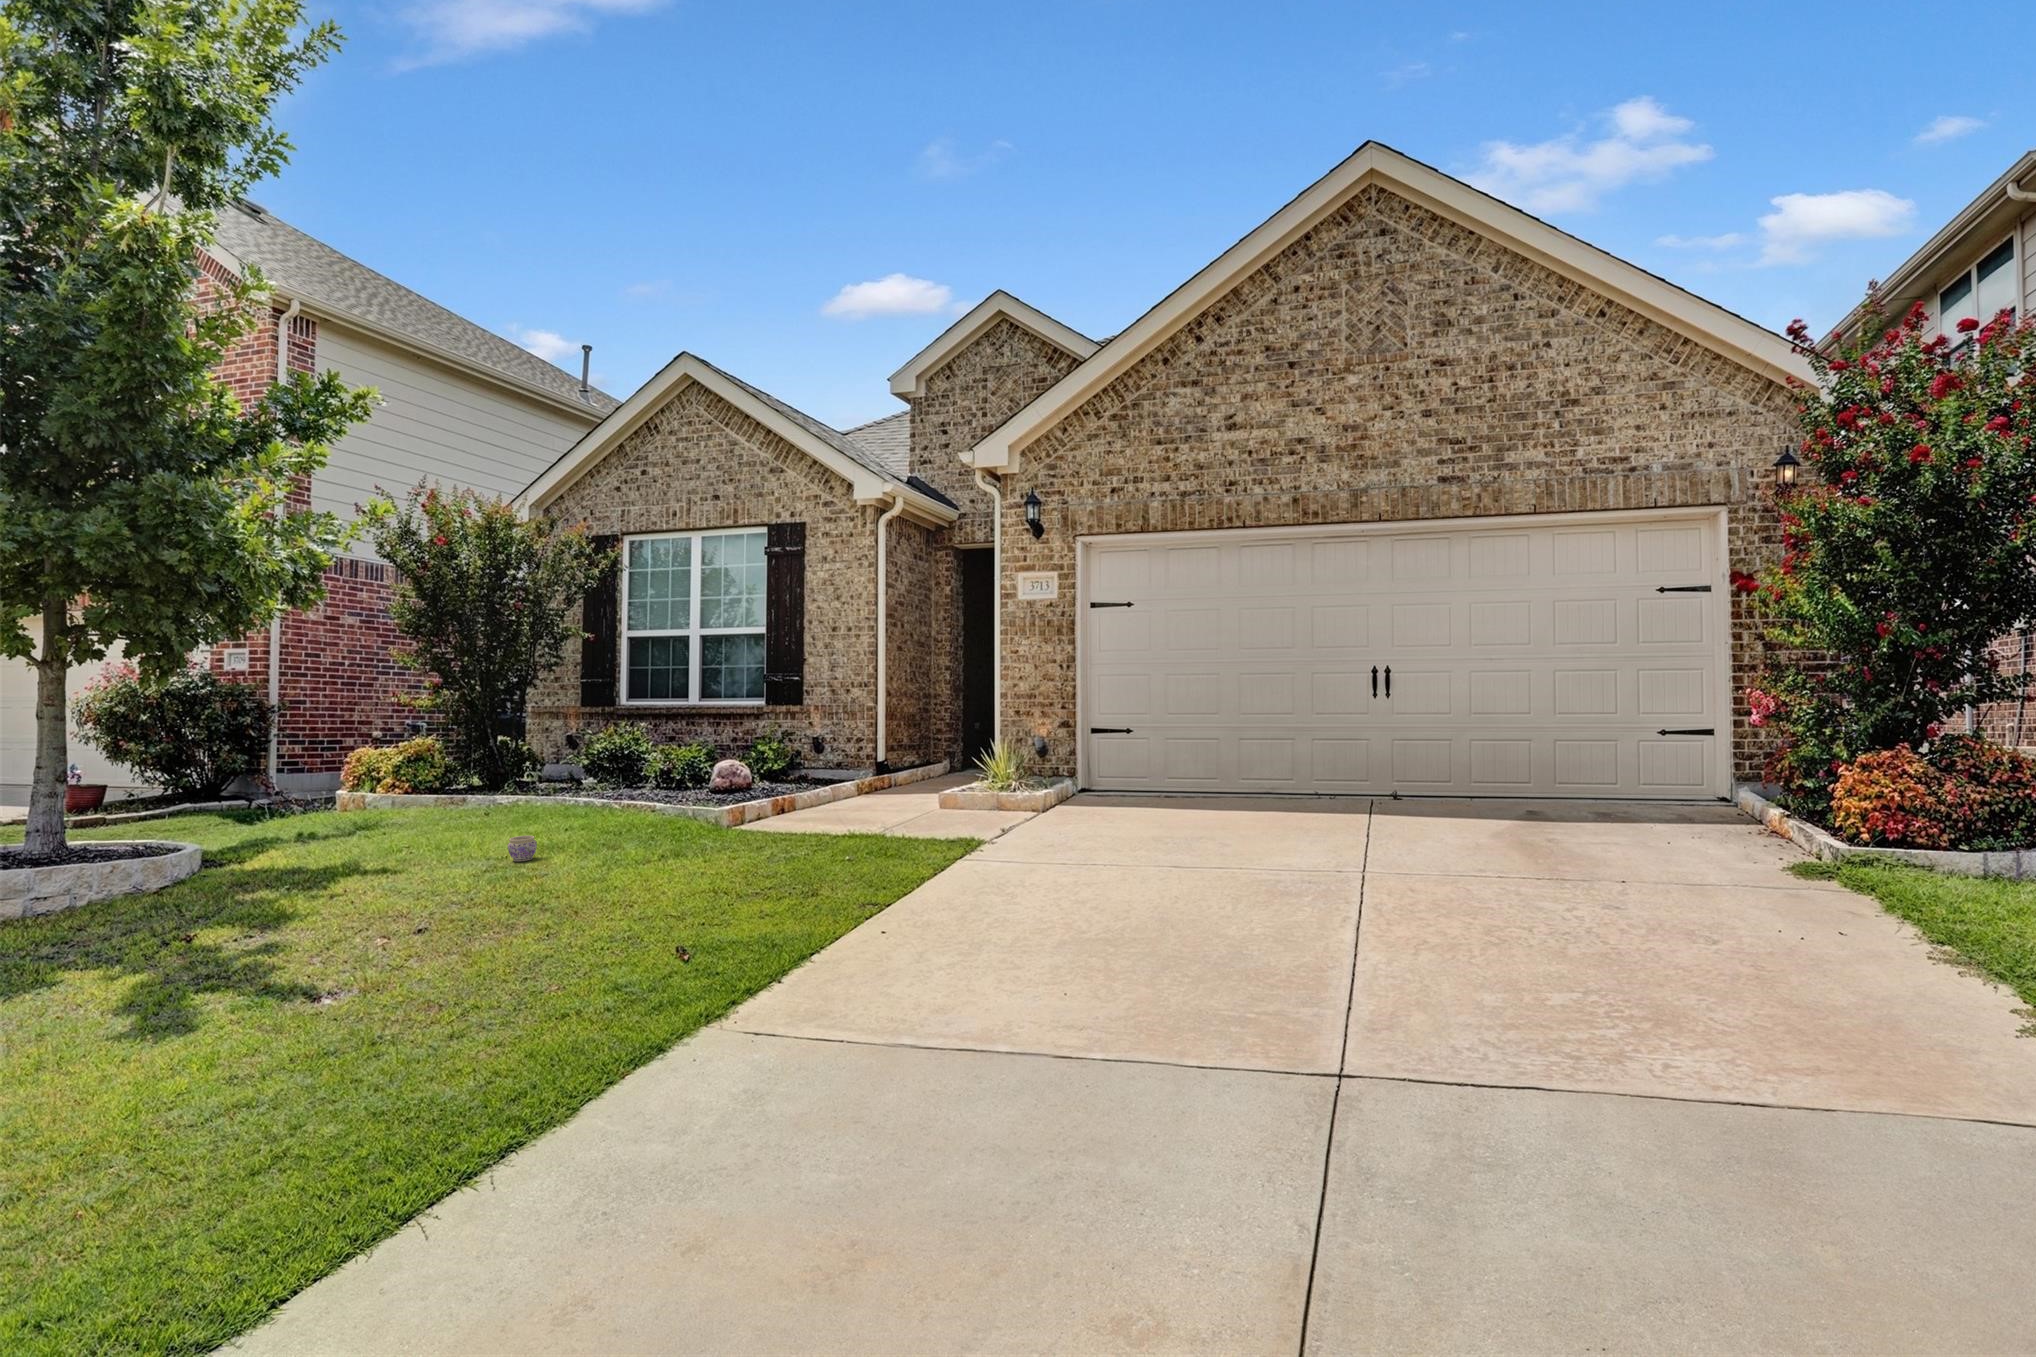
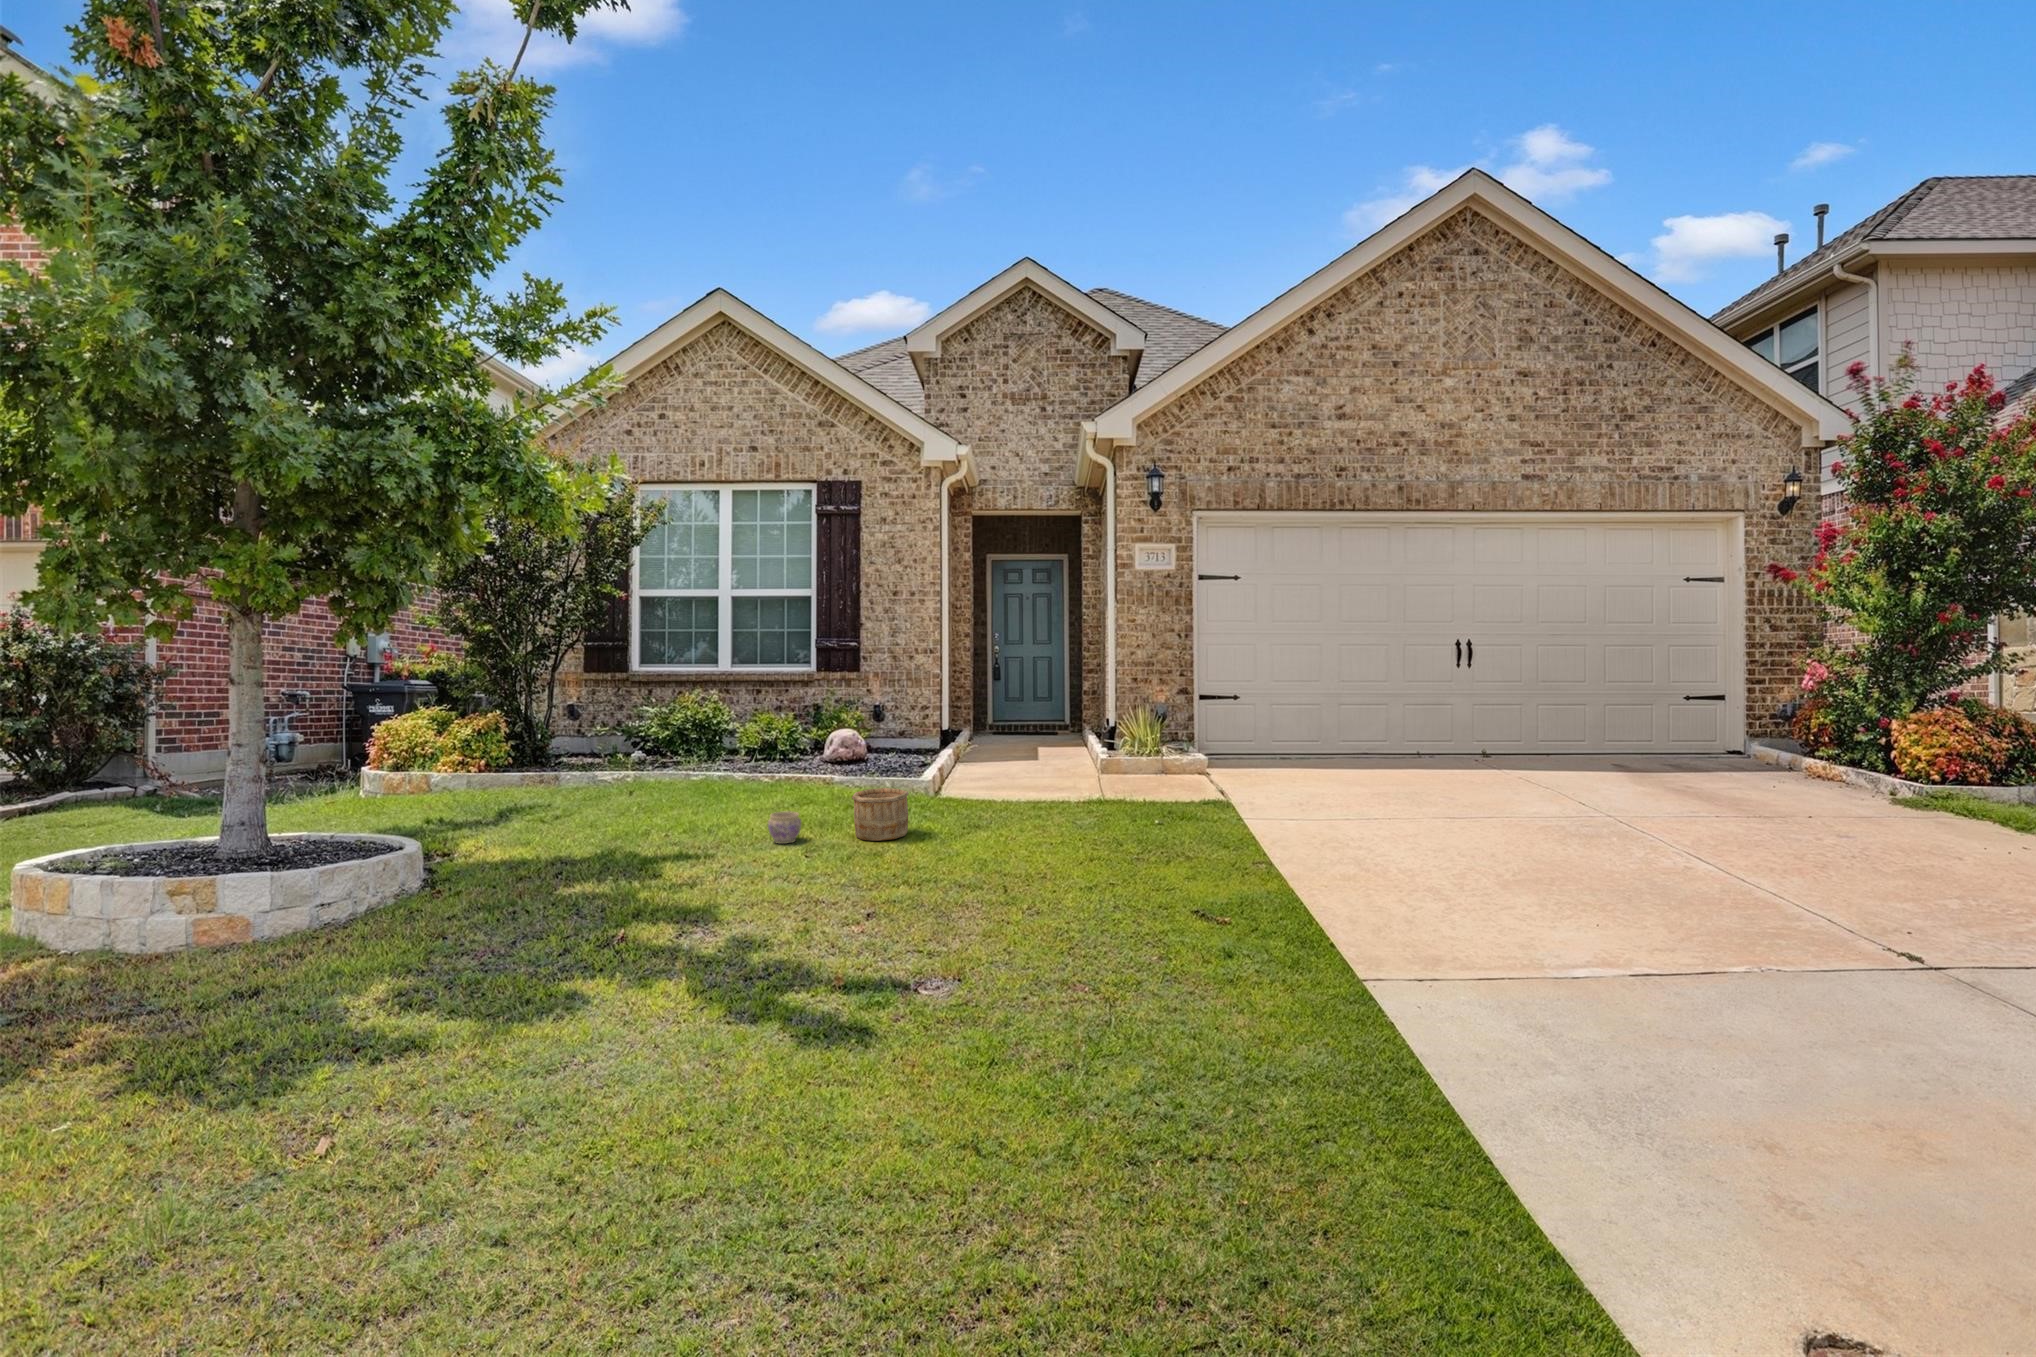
wooden bucket: none [569,819,619,863] -> present [852,788,909,841]

